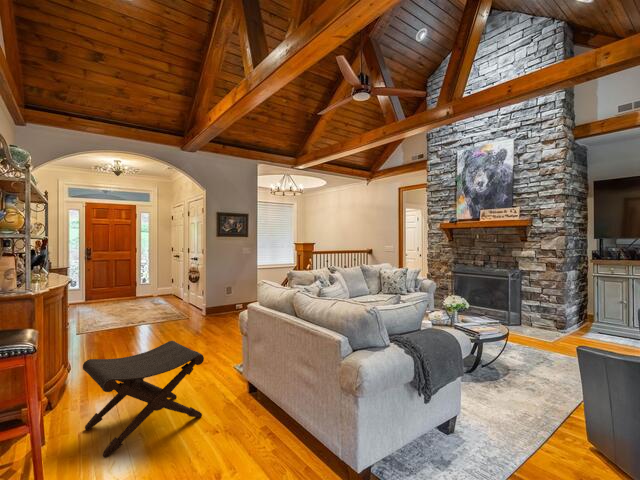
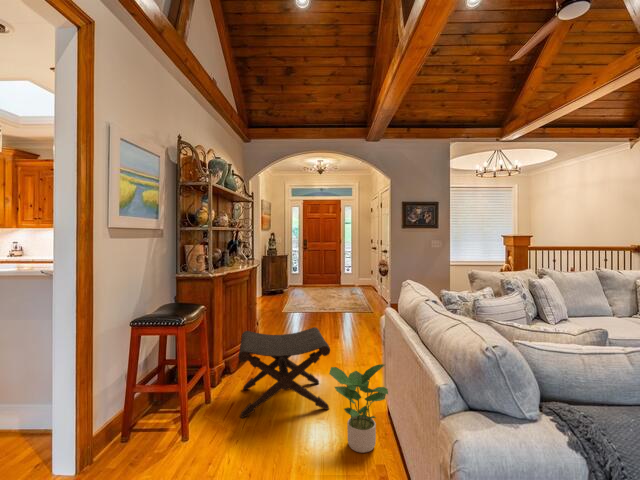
potted plant: none [220,357,279,440] -> present [329,364,388,453]

